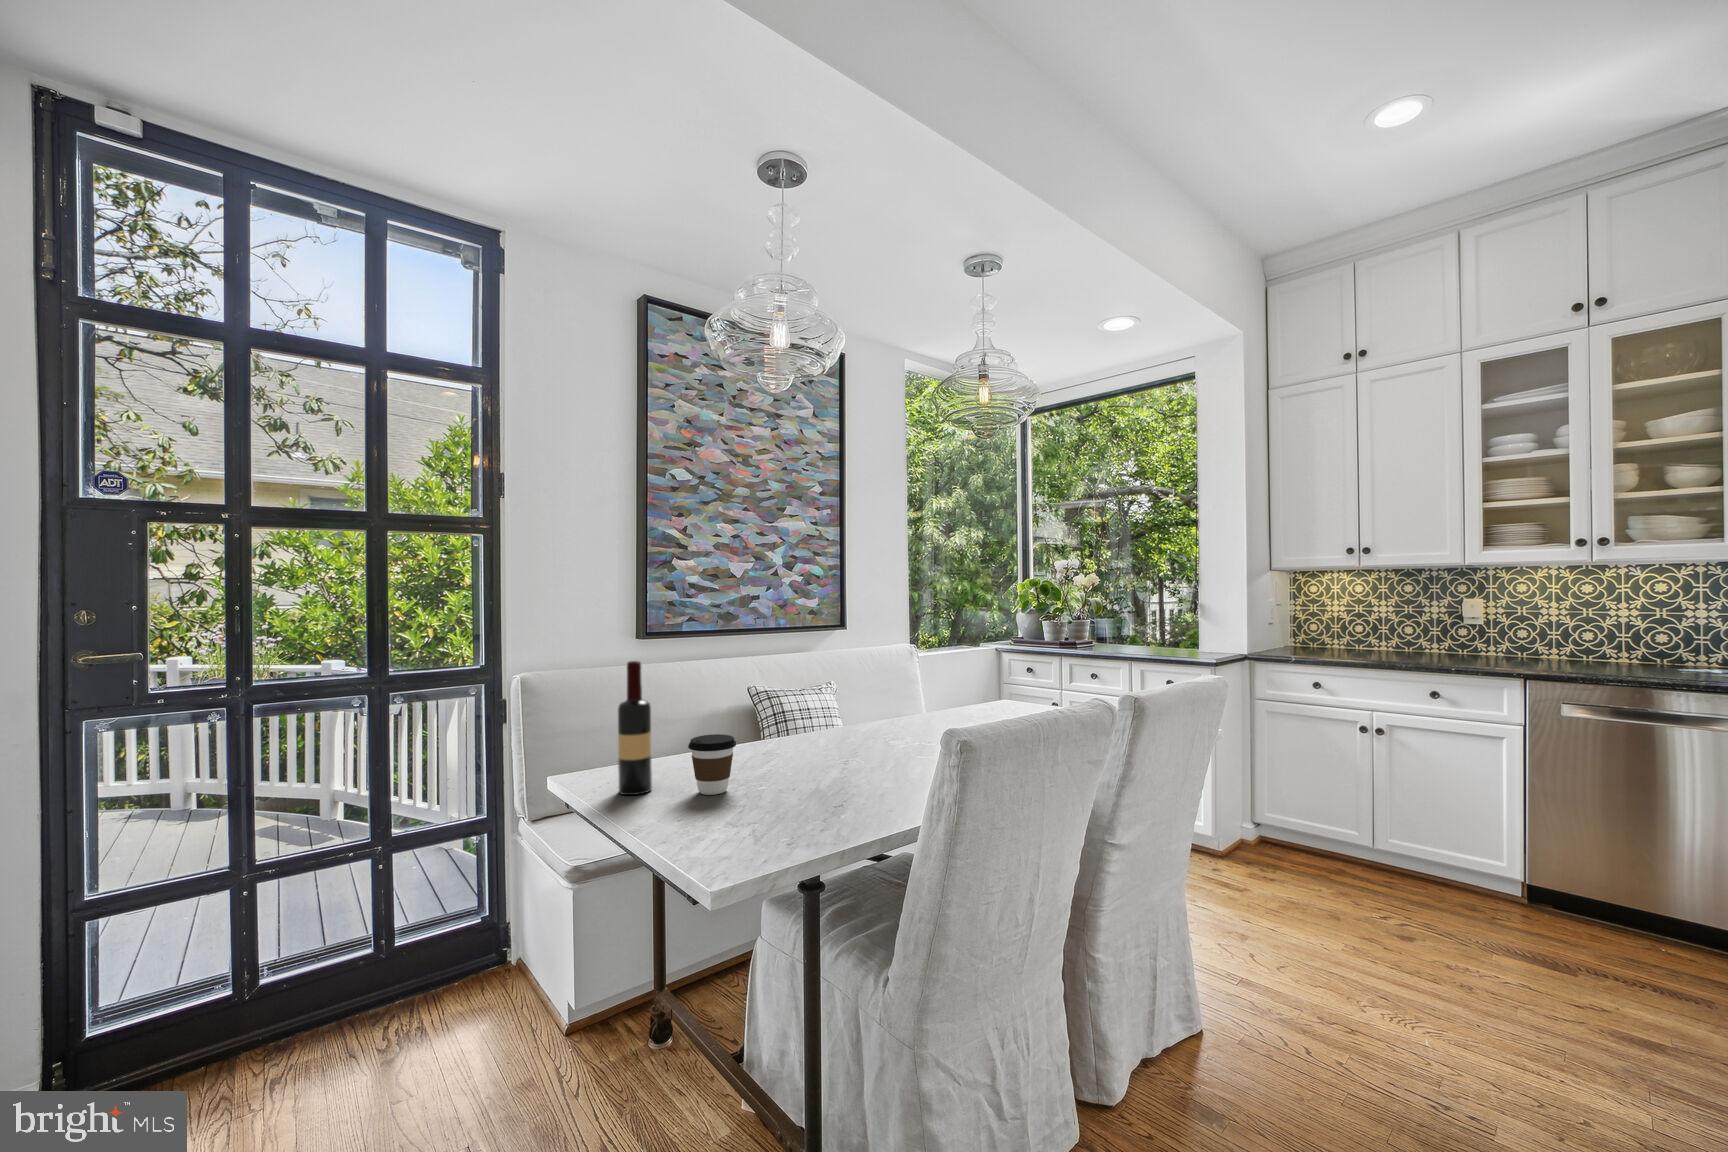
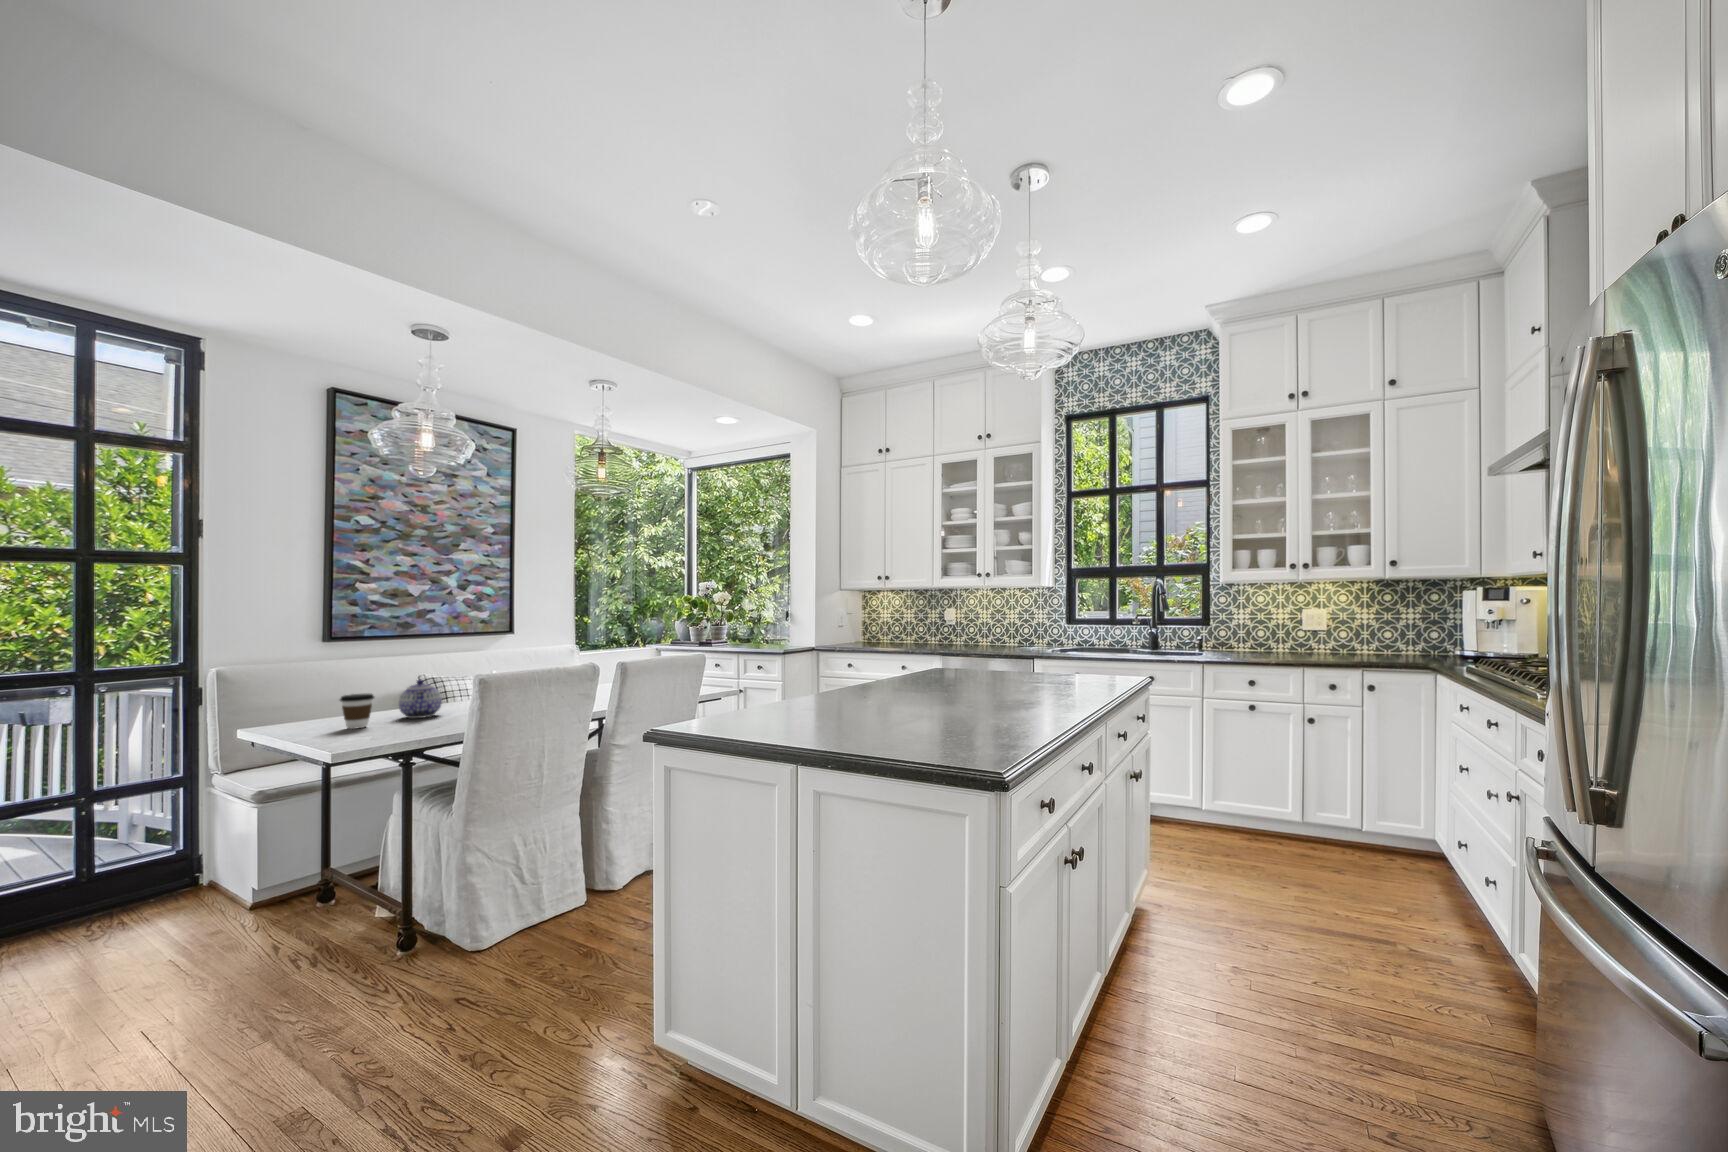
wine bottle: present [618,661,652,795] -> none [289,649,314,732]
teapot: none [759,709,818,771] -> present [399,680,442,718]

